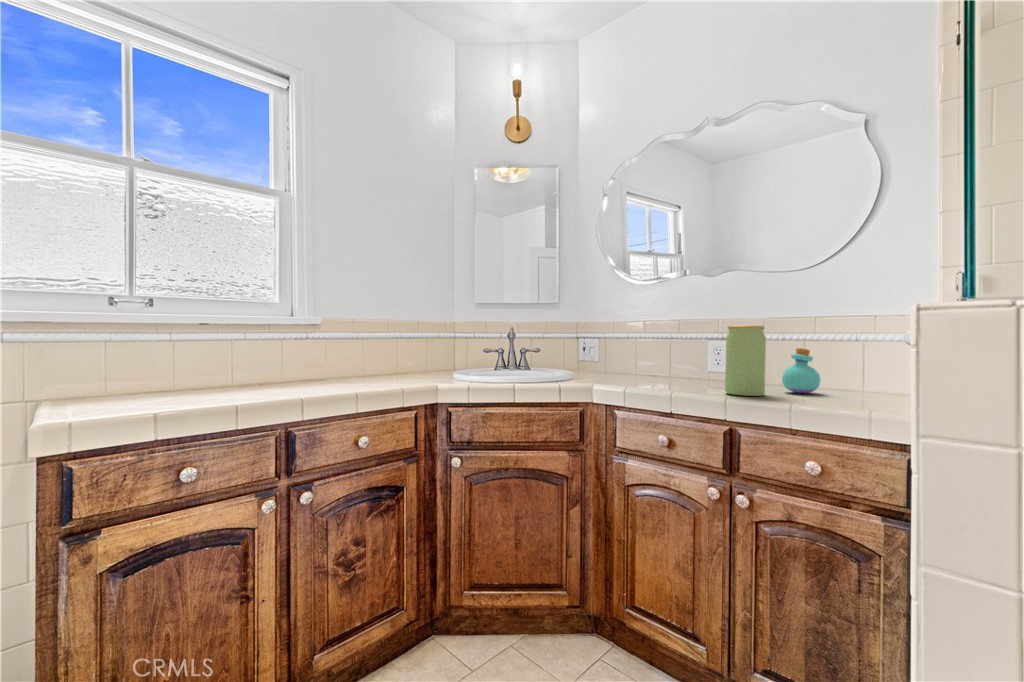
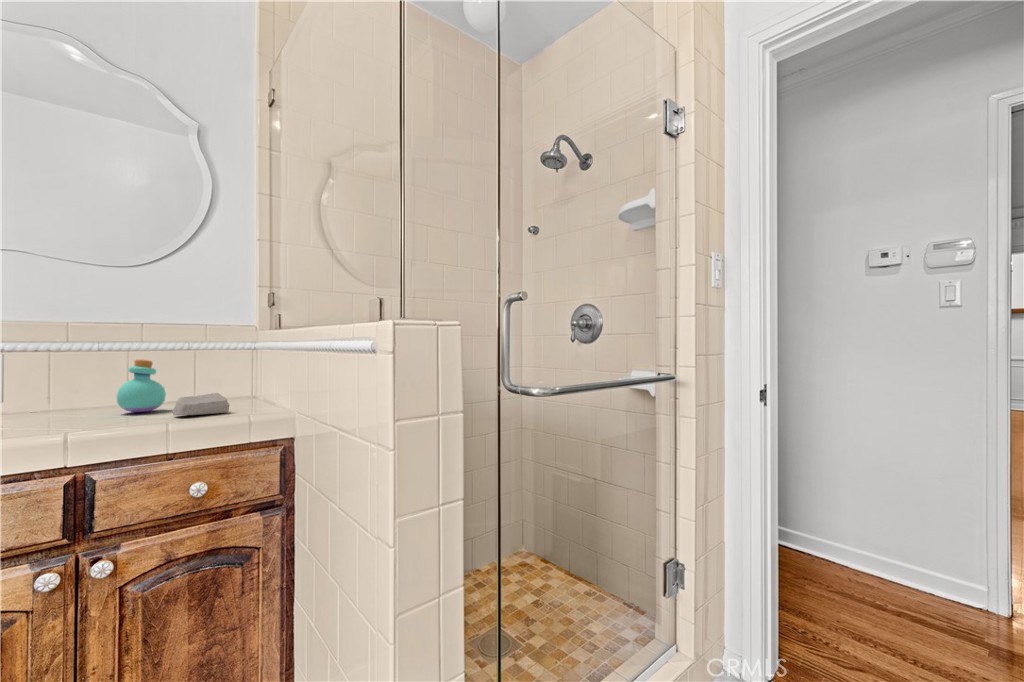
jar: present [725,326,766,396] -> none [42,331,109,428]
soap bar: none [811,383,864,404] -> present [173,393,229,415]

